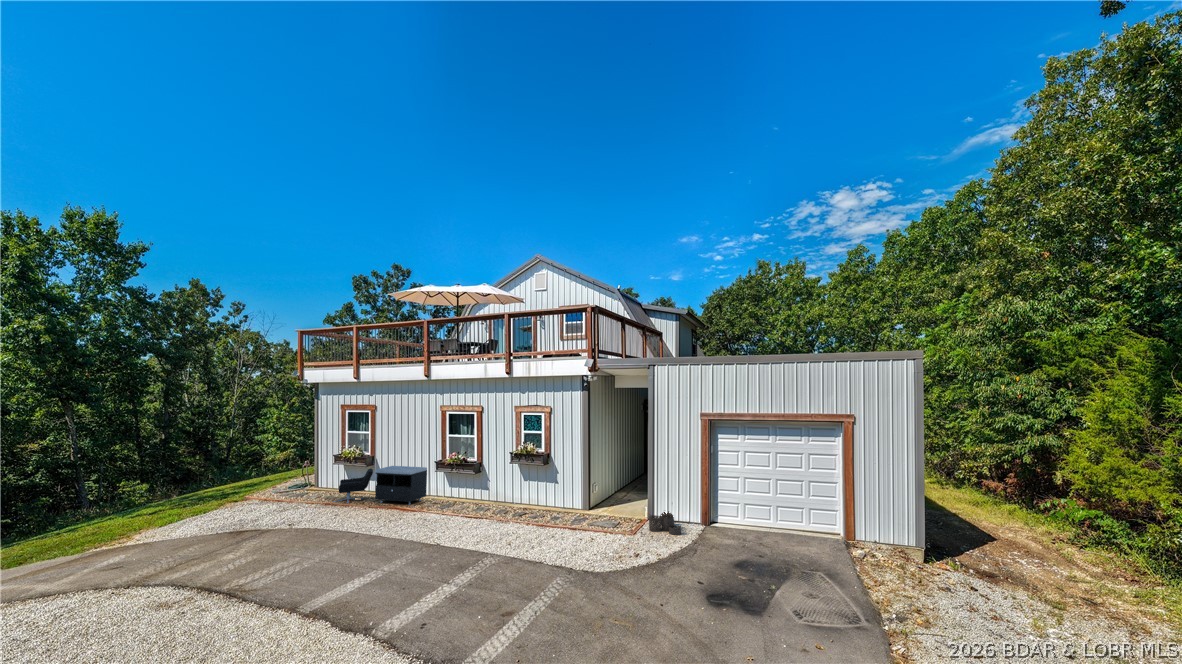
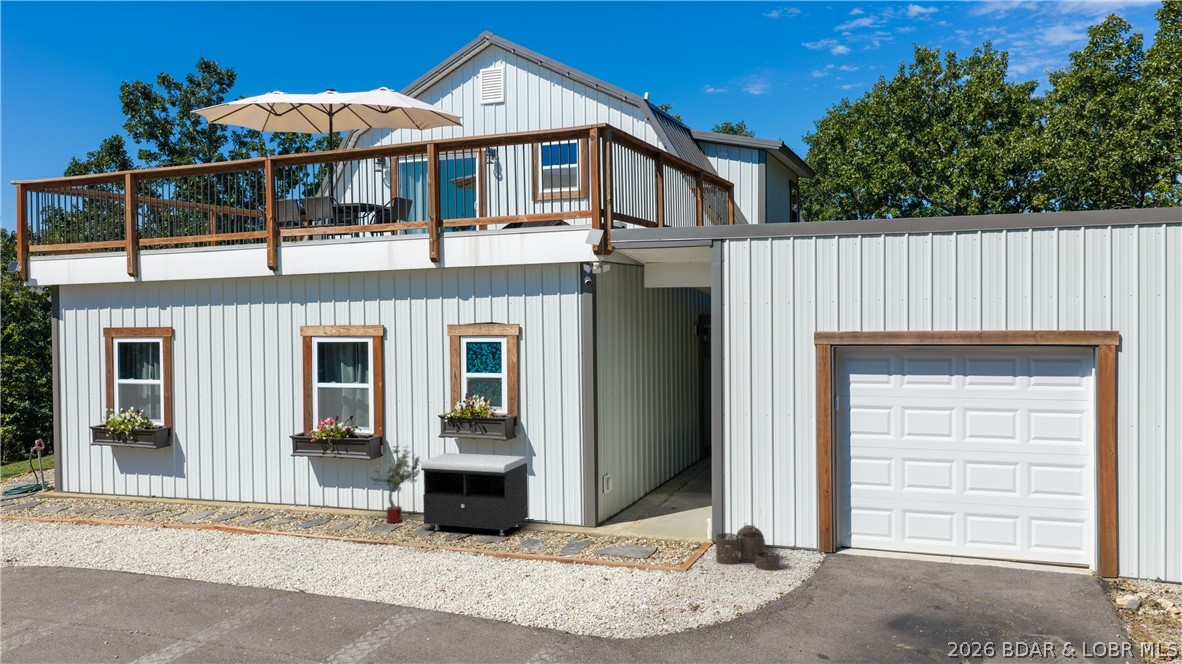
storage bench: present [375,466,427,505] -> present [421,453,528,535]
potted tree: none [473,467,501,509] -> present [370,446,419,523]
lounge chair: present [334,469,373,503] -> none [97,449,173,515]

